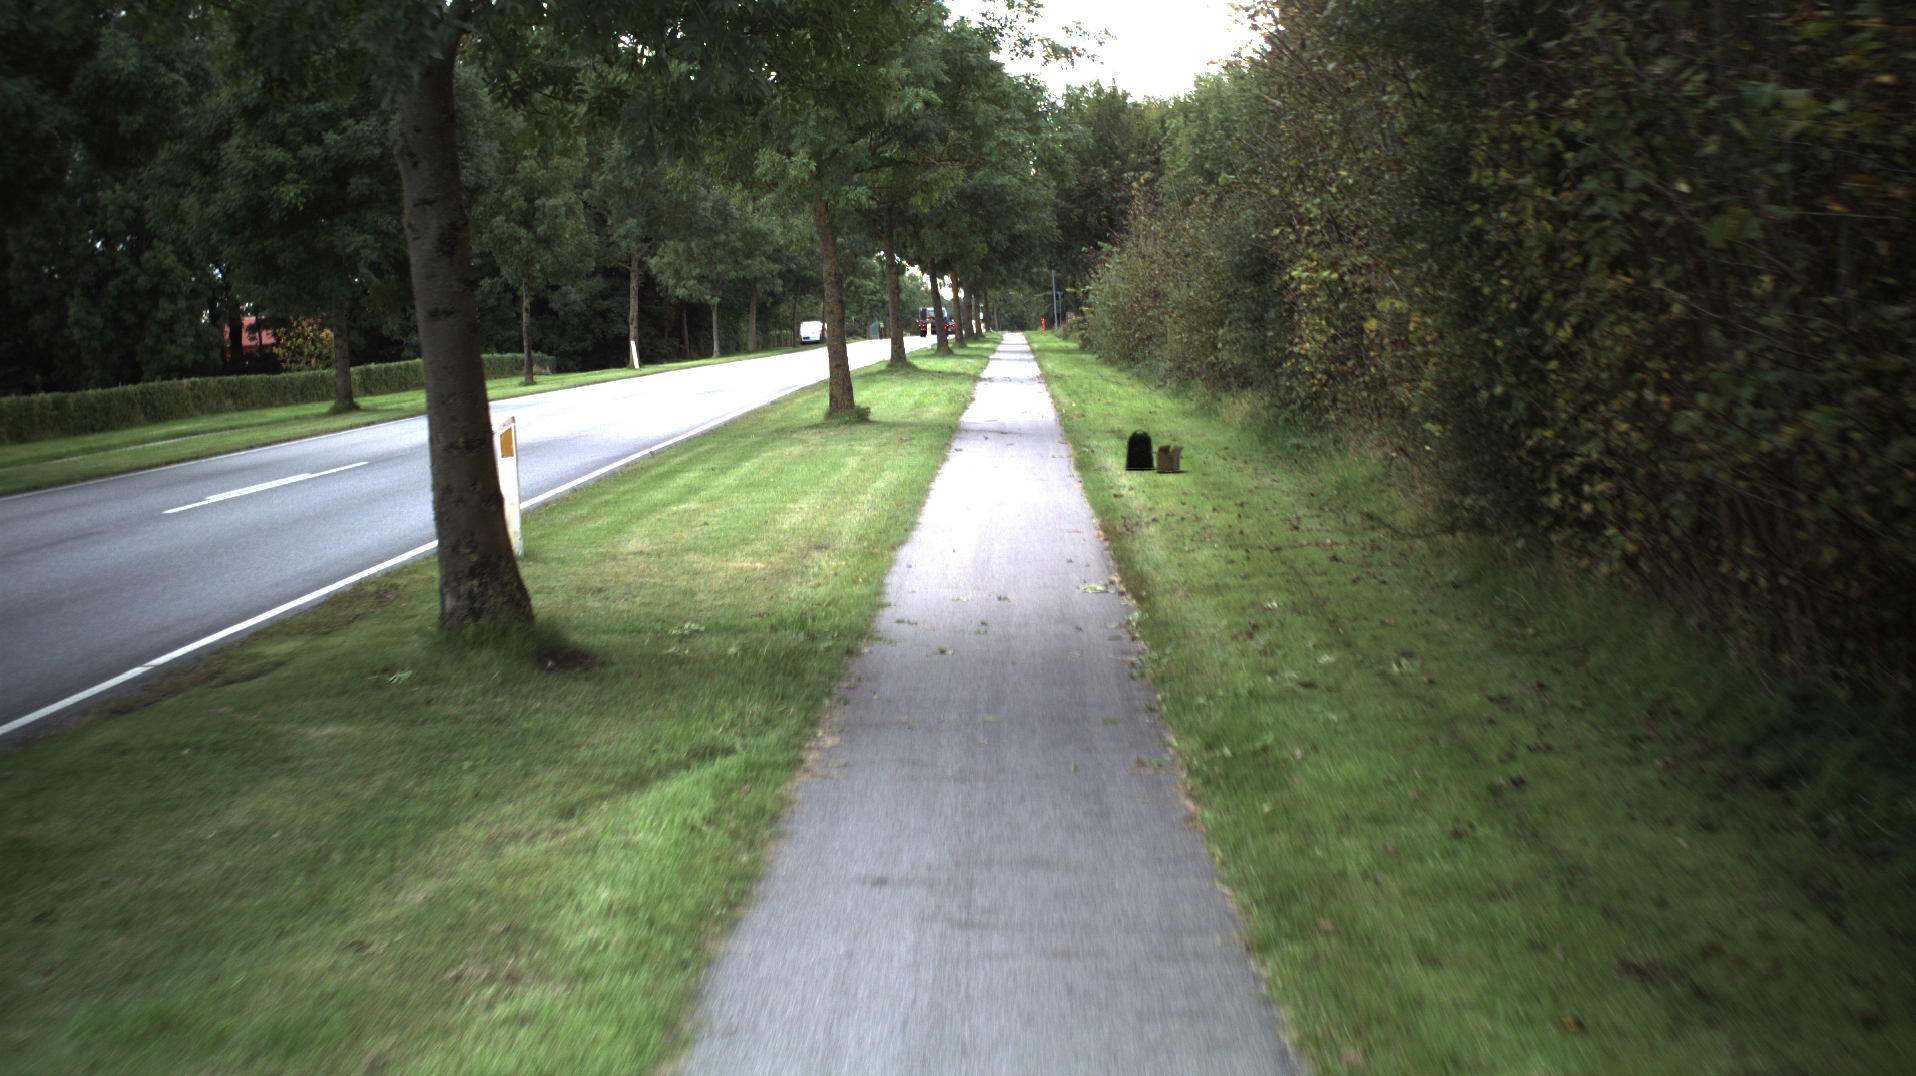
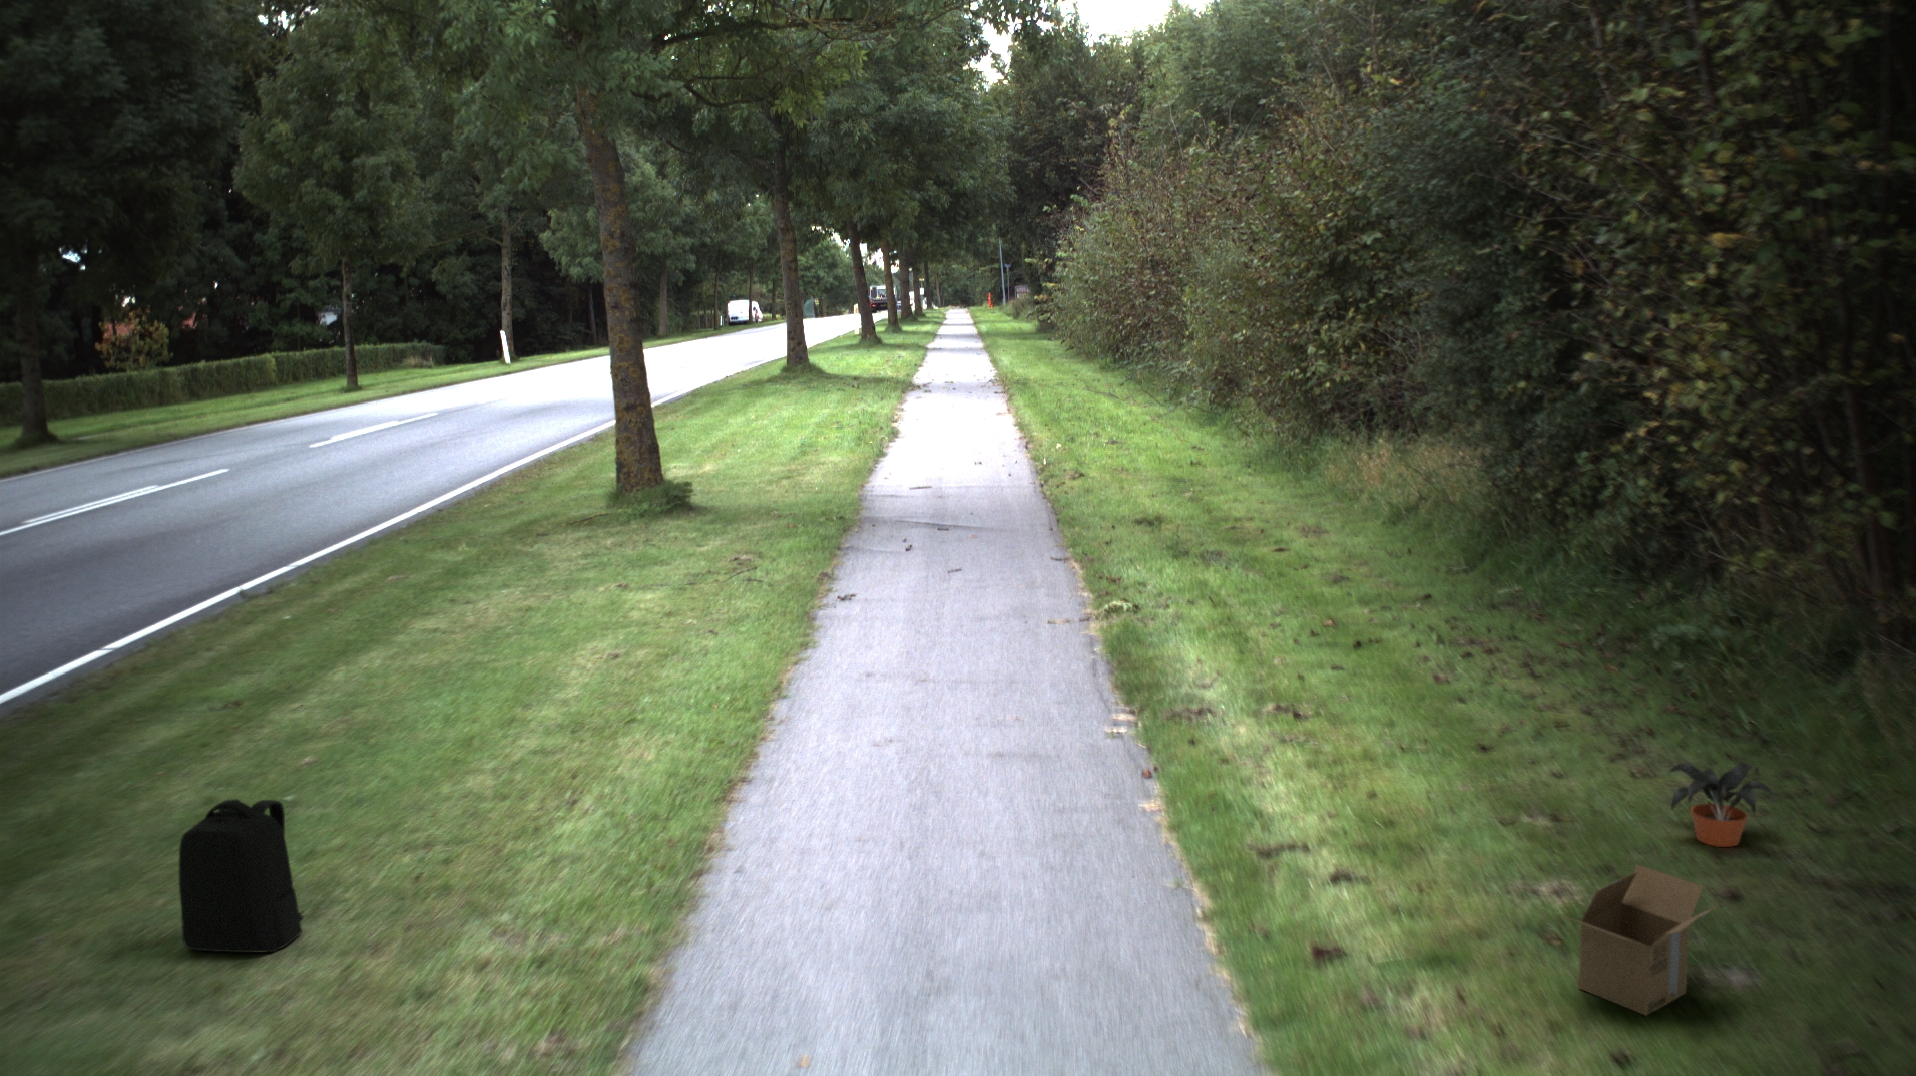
backpack: present [1125,430,1154,470] -> present [179,799,304,953]
potted plant: none [1208,440,1235,462] -> present [1670,762,1771,847]

